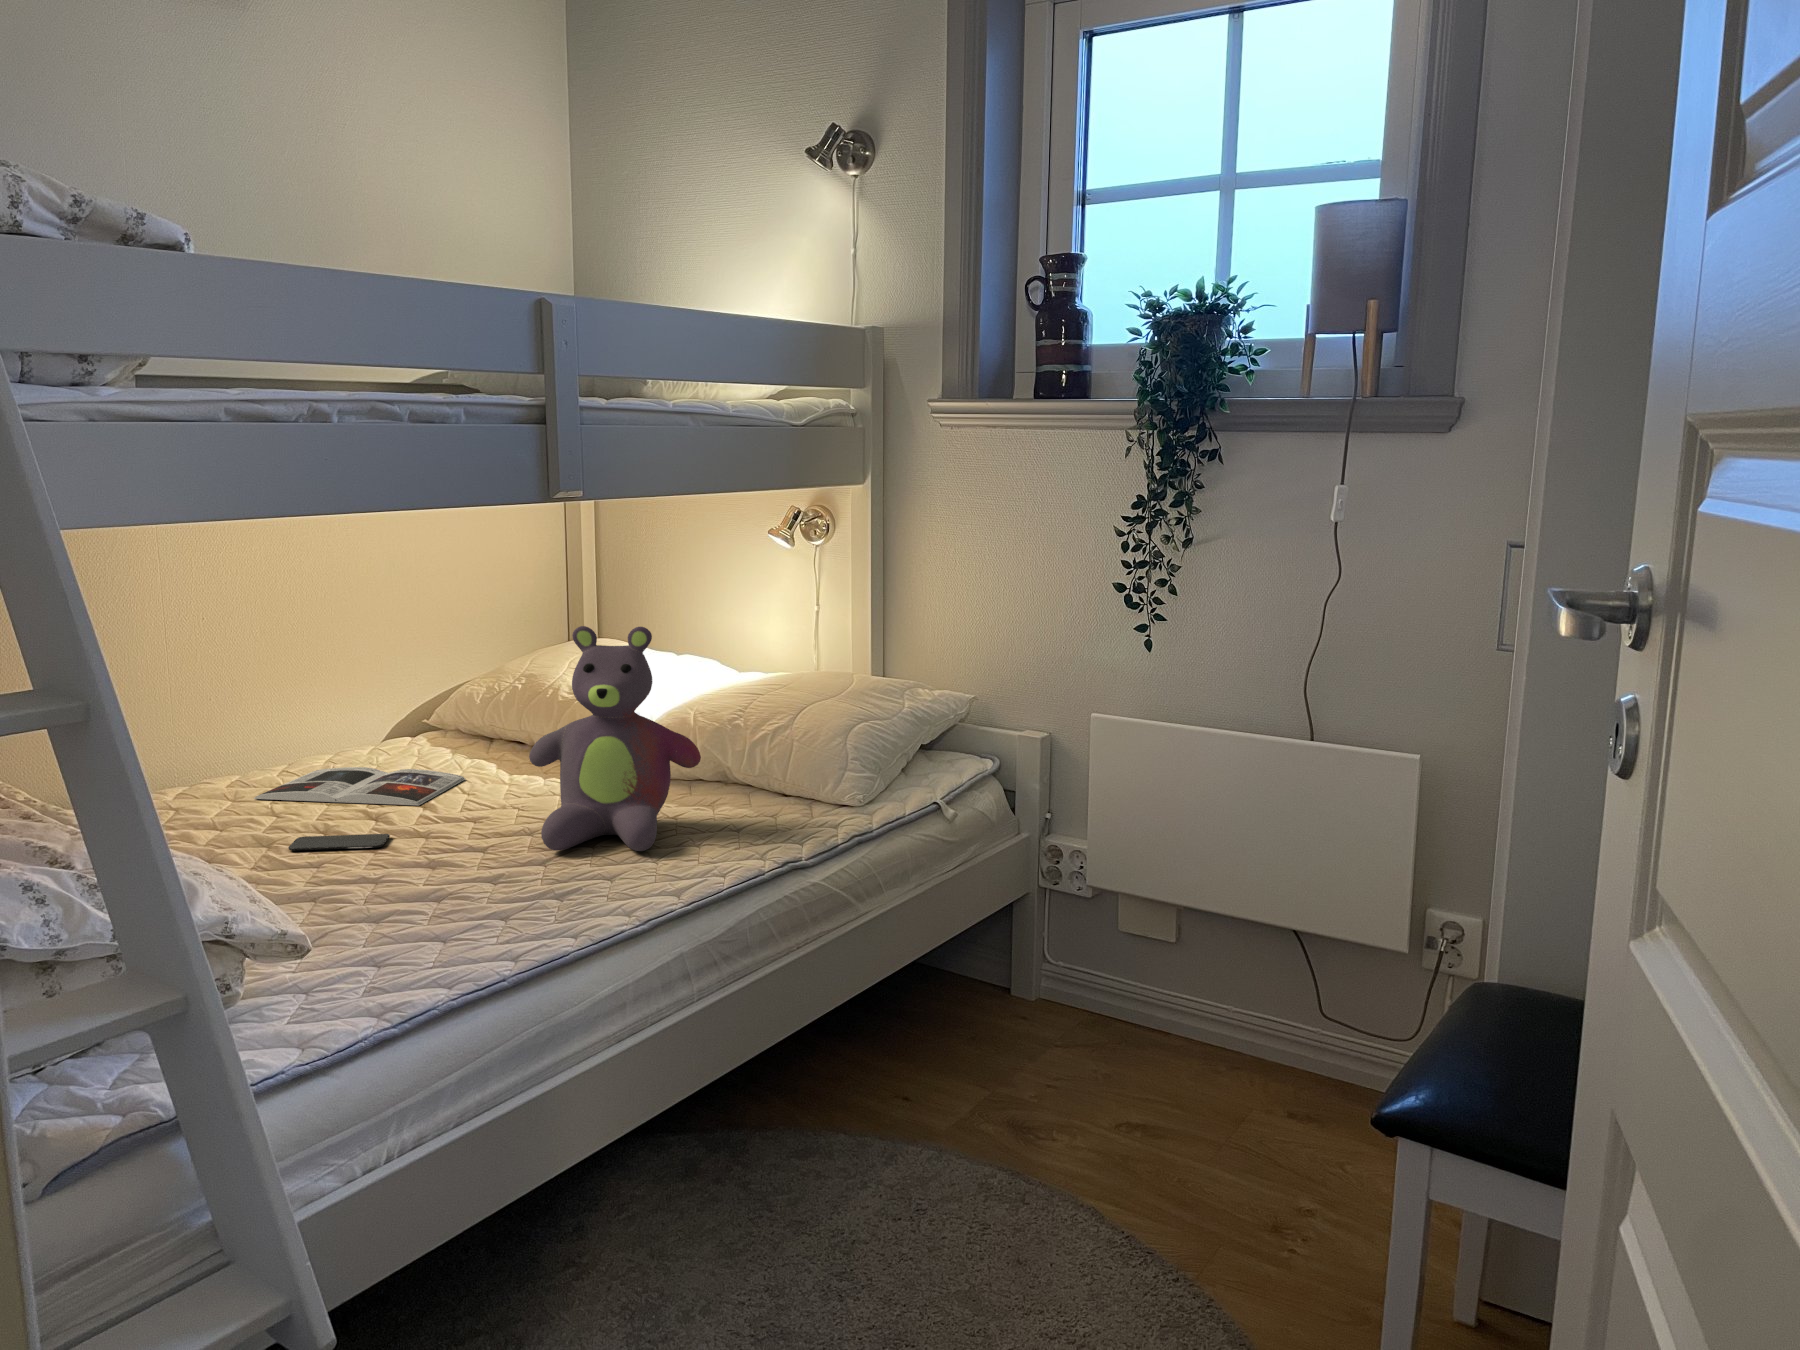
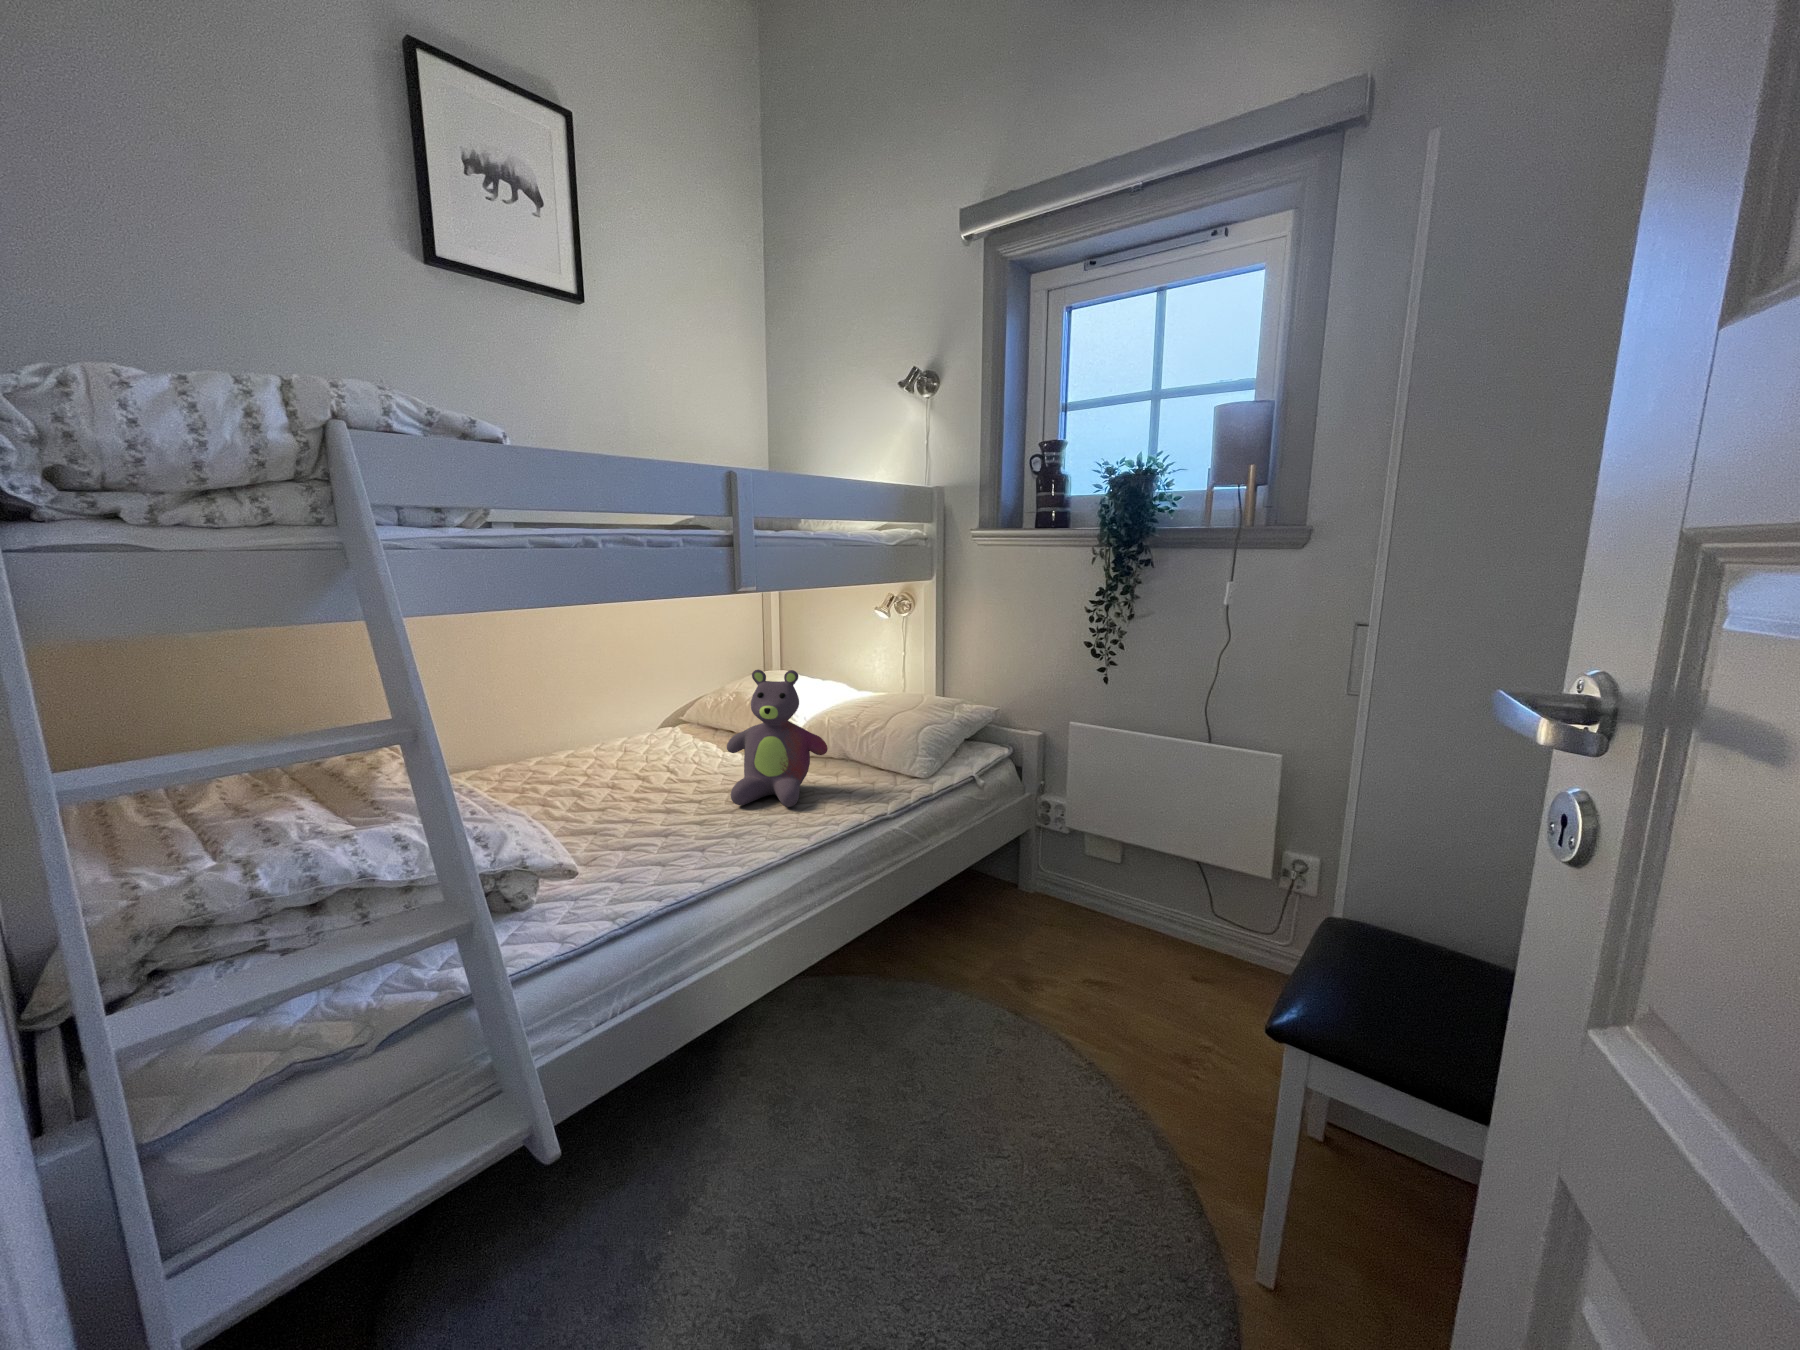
magazine: present [254,767,465,806] -> none [574,747,696,773]
smartphone: present [288,834,390,851] -> none [586,791,645,801]

